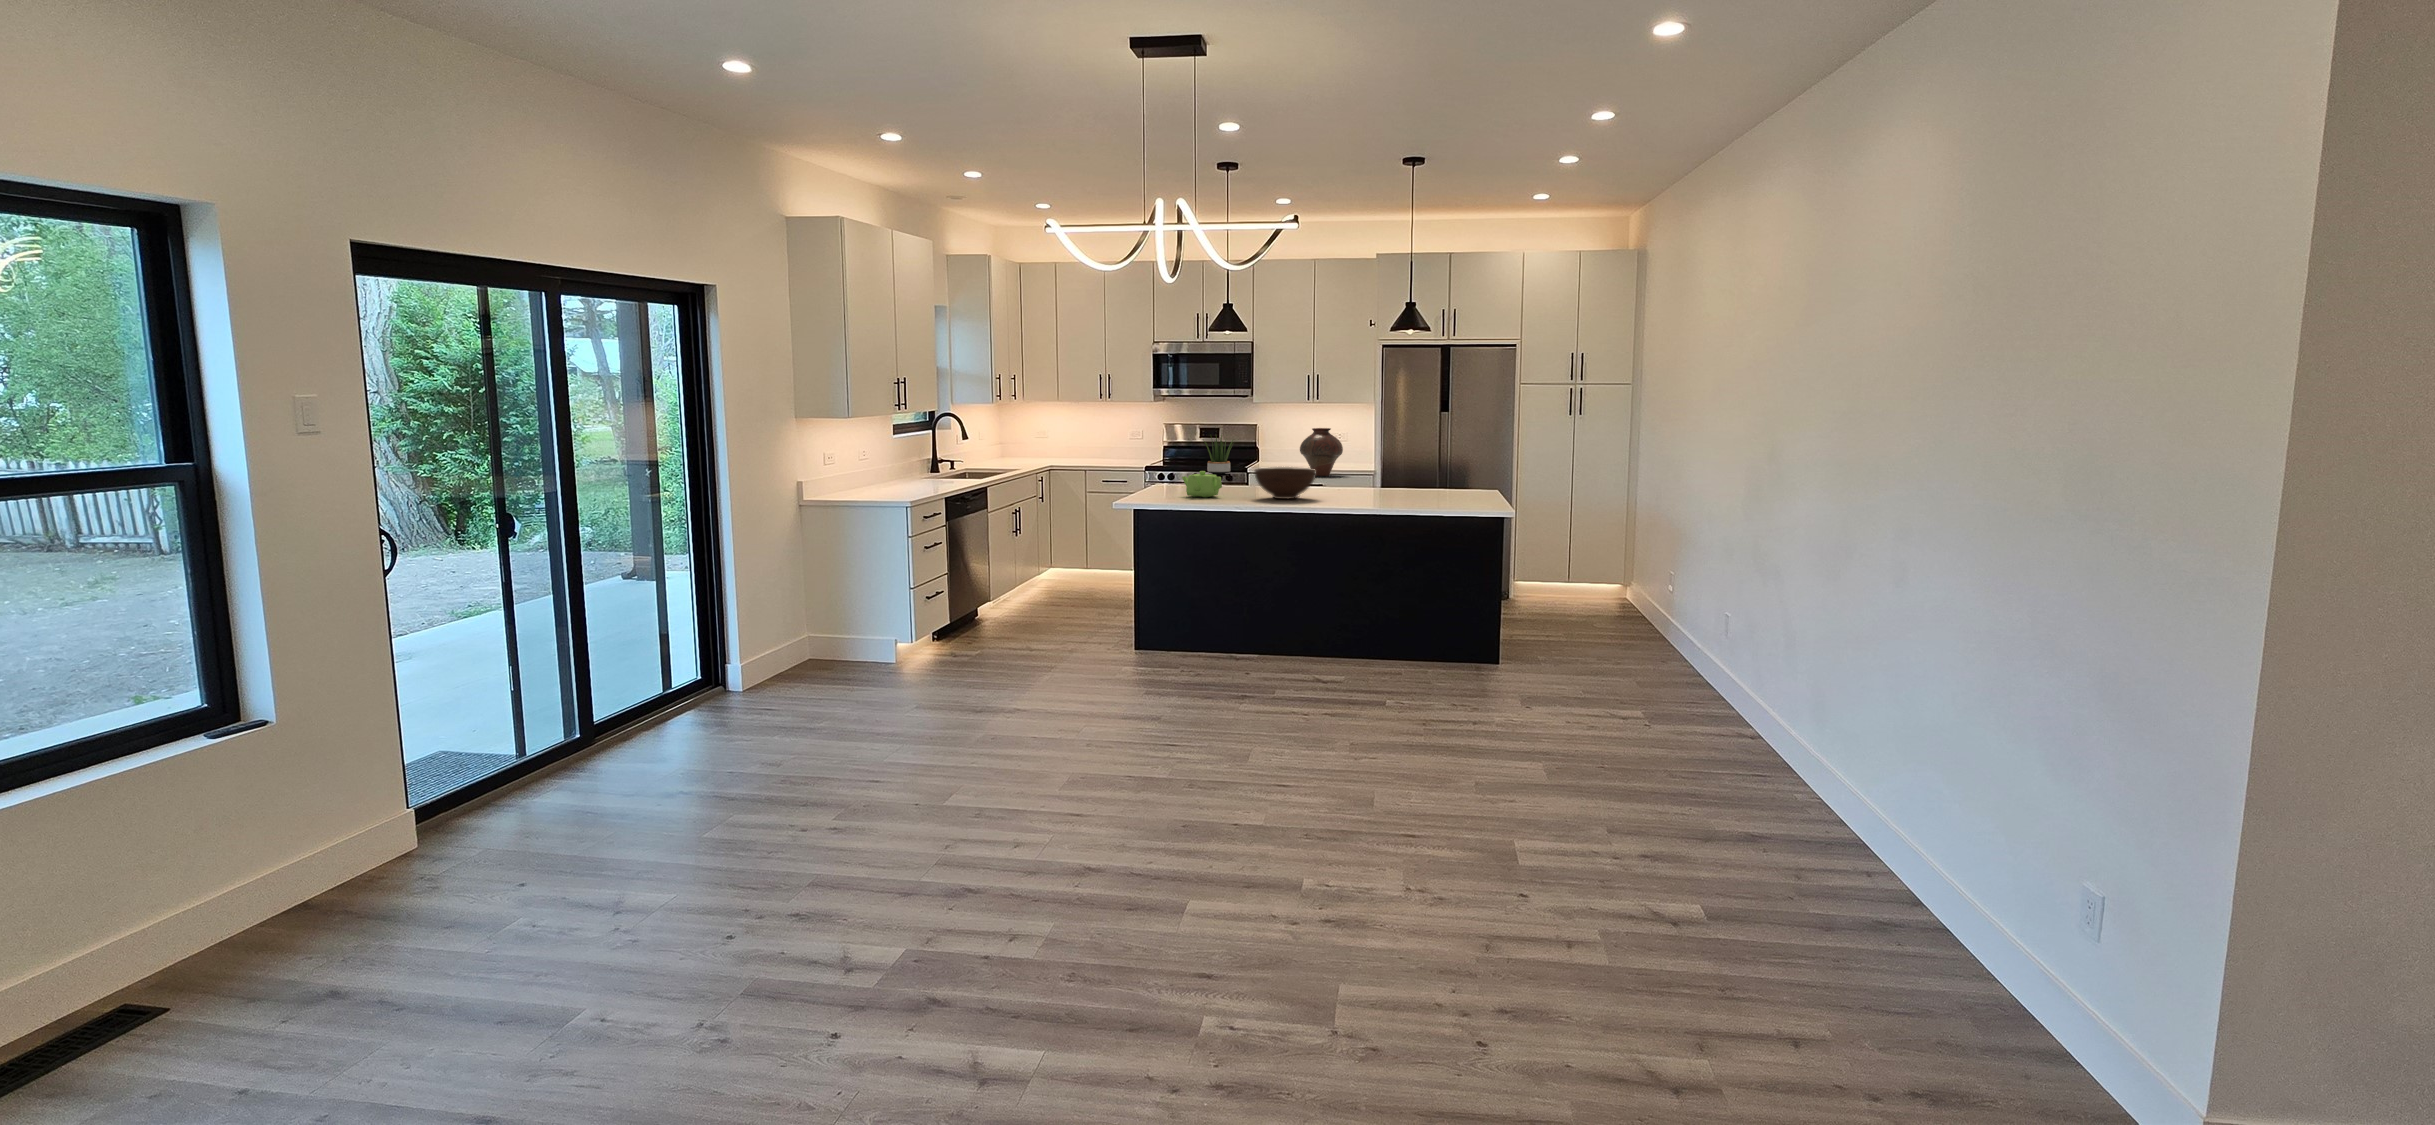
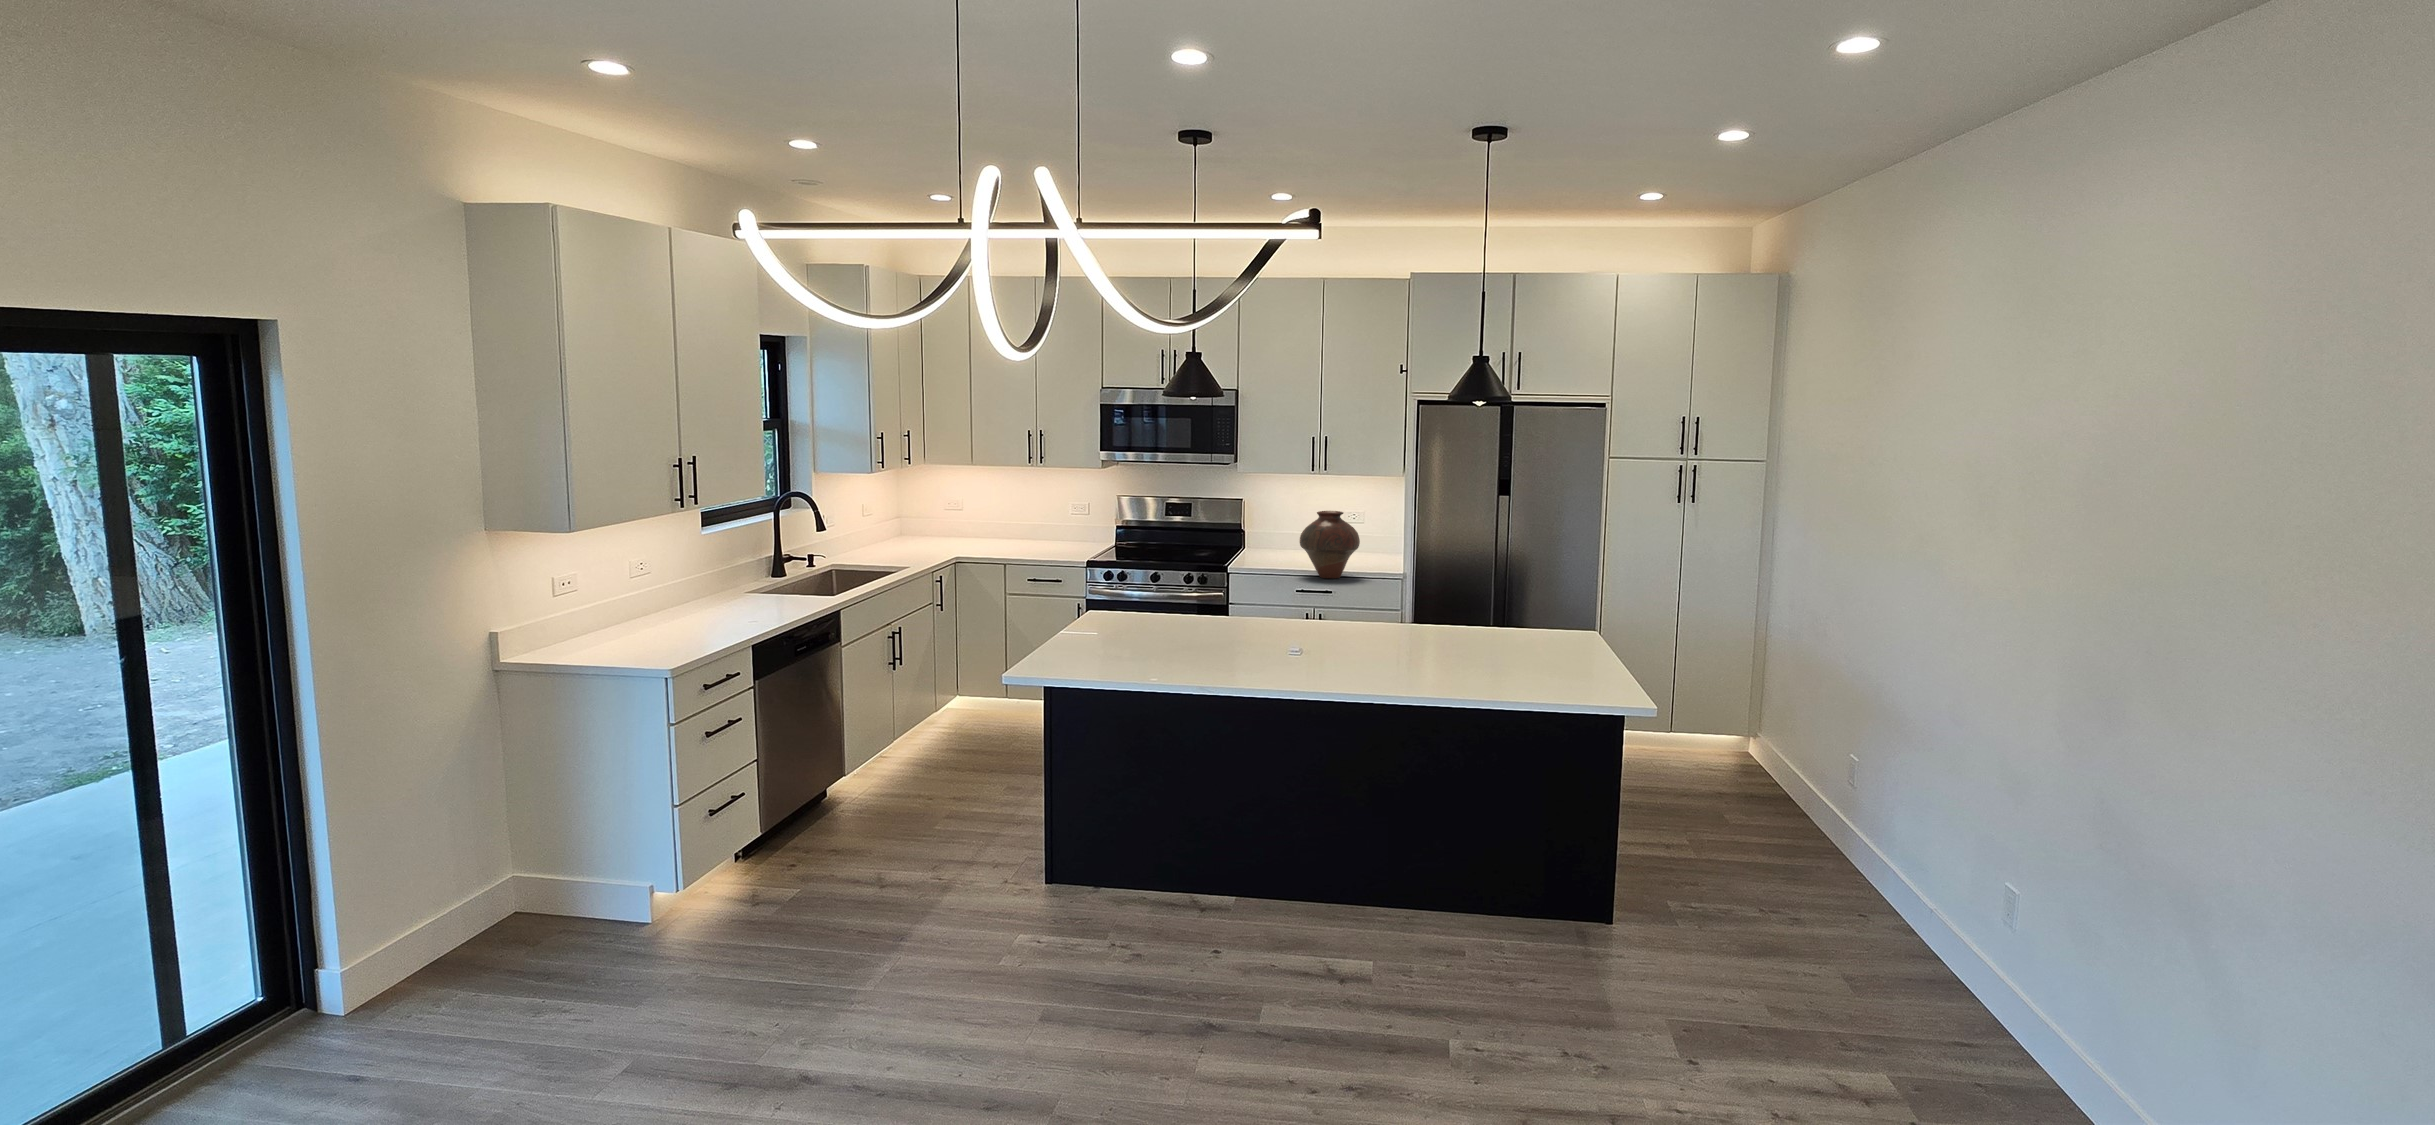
potted plant: present [1204,435,1233,475] -> none [1164,517,1210,575]
fruit bowl: present [1254,467,1316,499] -> none [1231,601,1328,657]
teapot: present [1182,471,1222,498] -> none [1119,608,1181,650]

